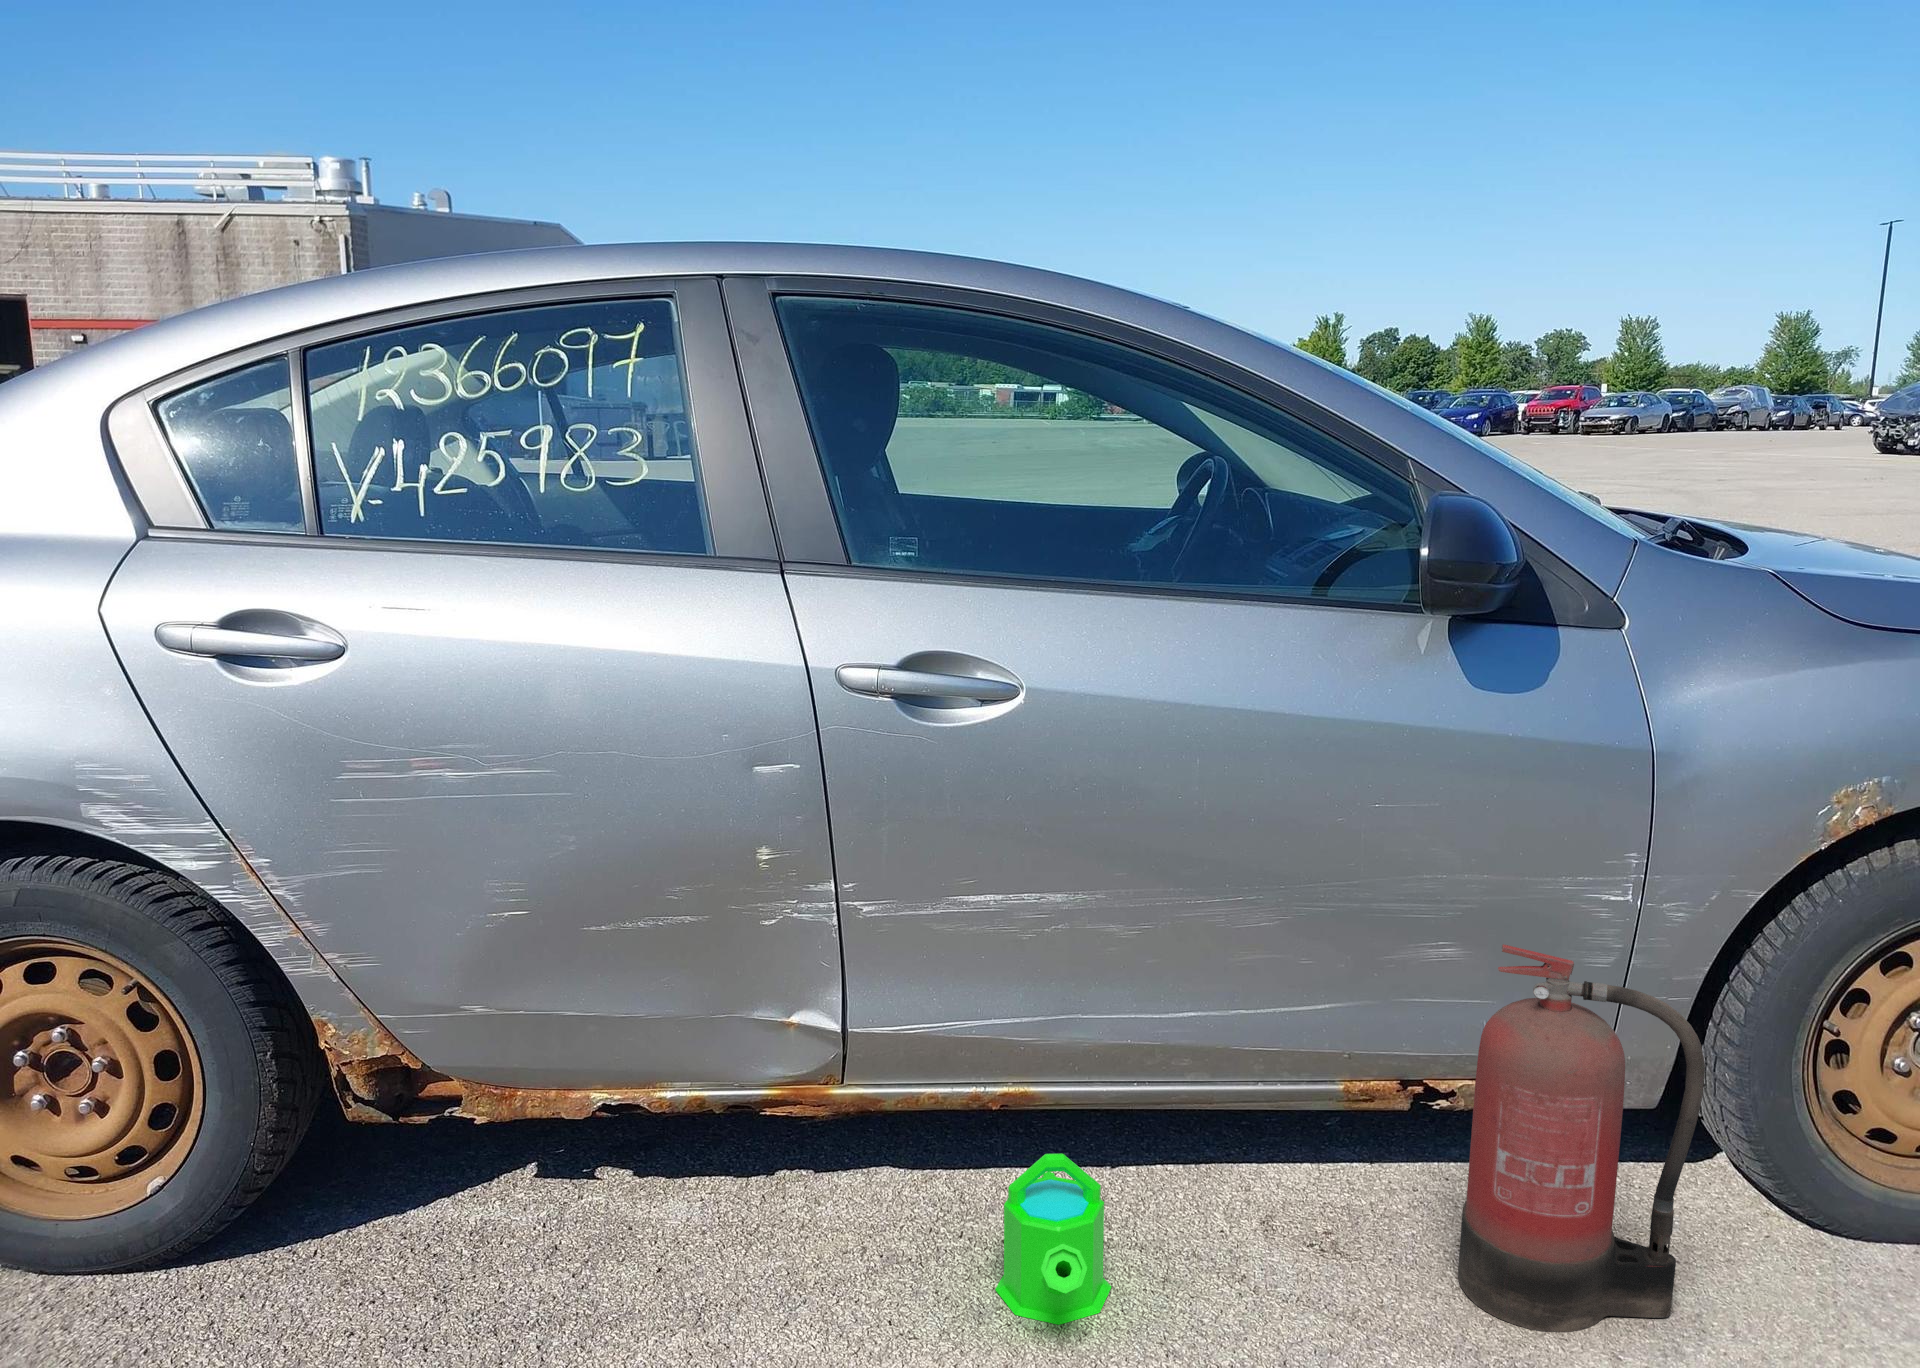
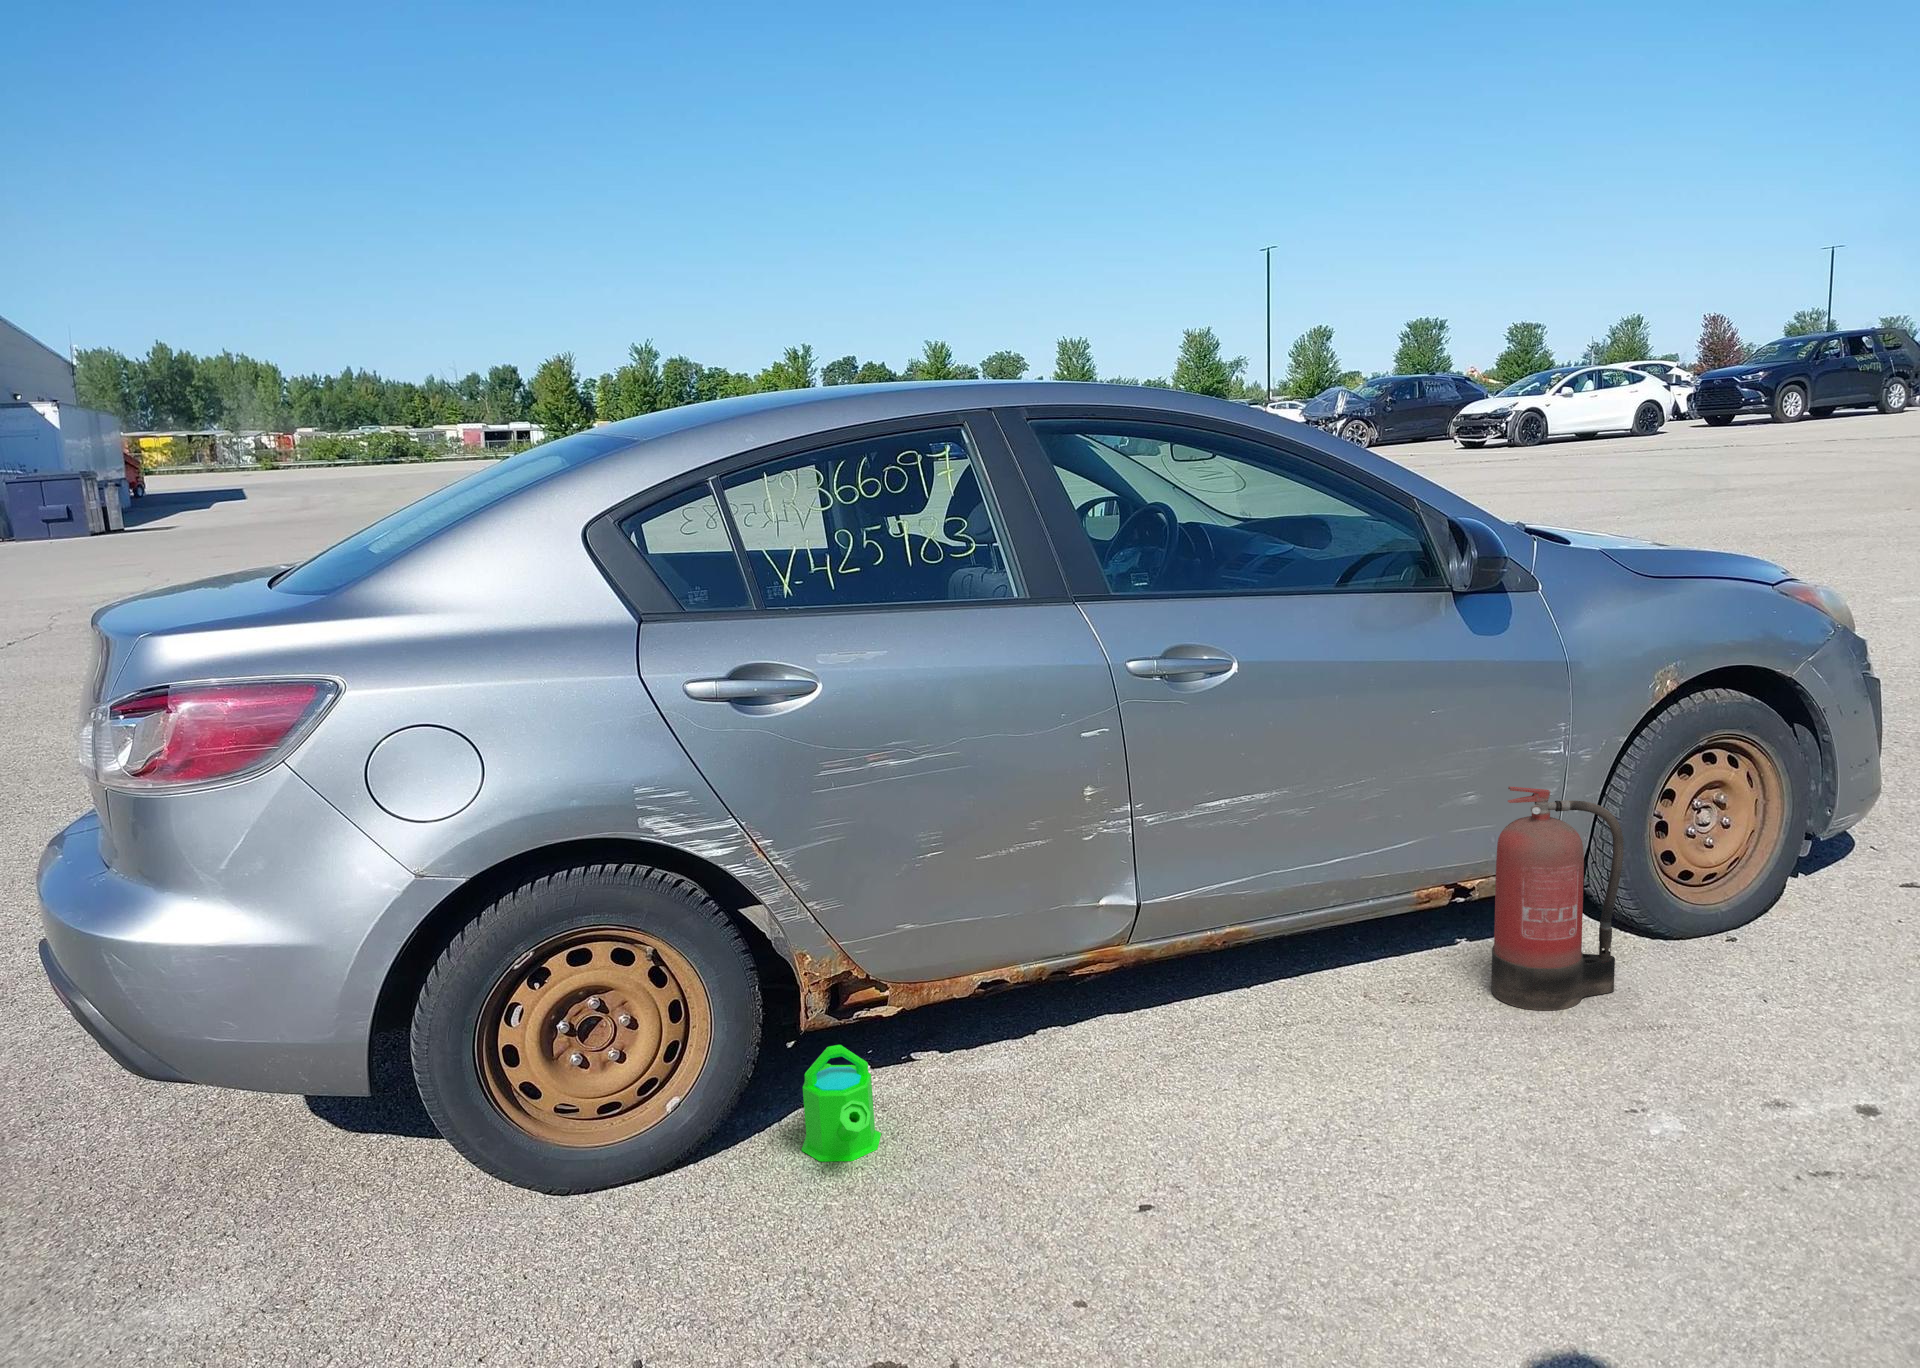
watering can: present [995,1153,1111,1325] -> present [801,1045,881,1162]

